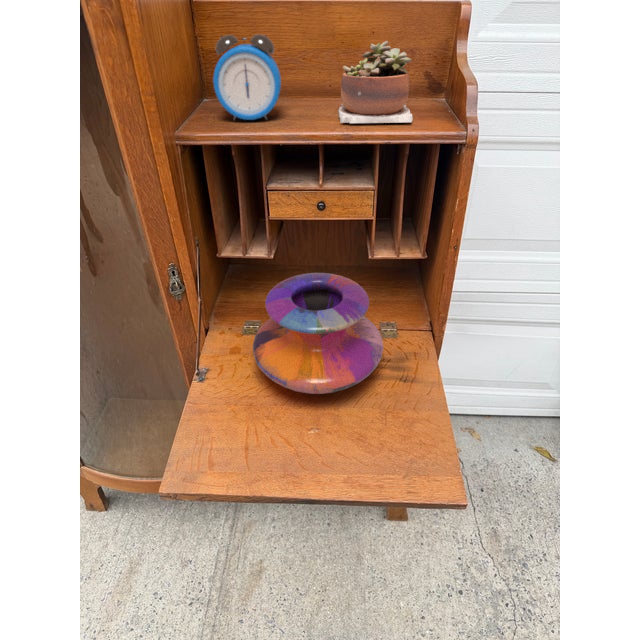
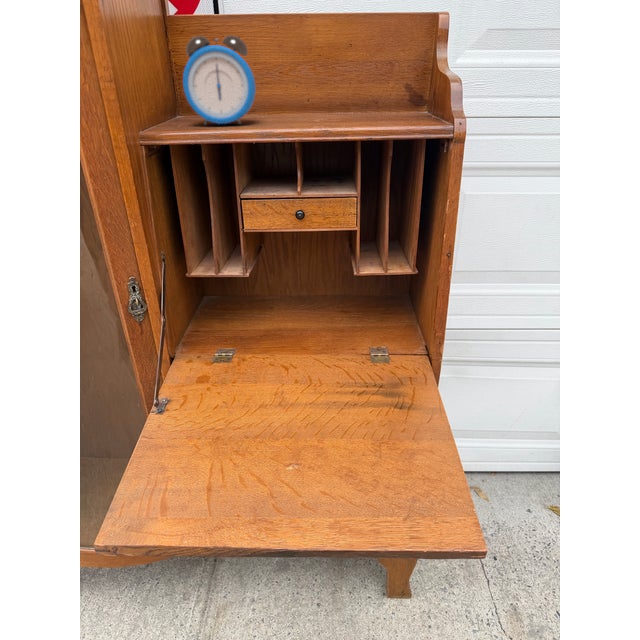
succulent plant: present [338,41,413,123] -> none [317,47,395,123]
decorative vase: present [253,273,383,394] -> none [221,285,373,419]

